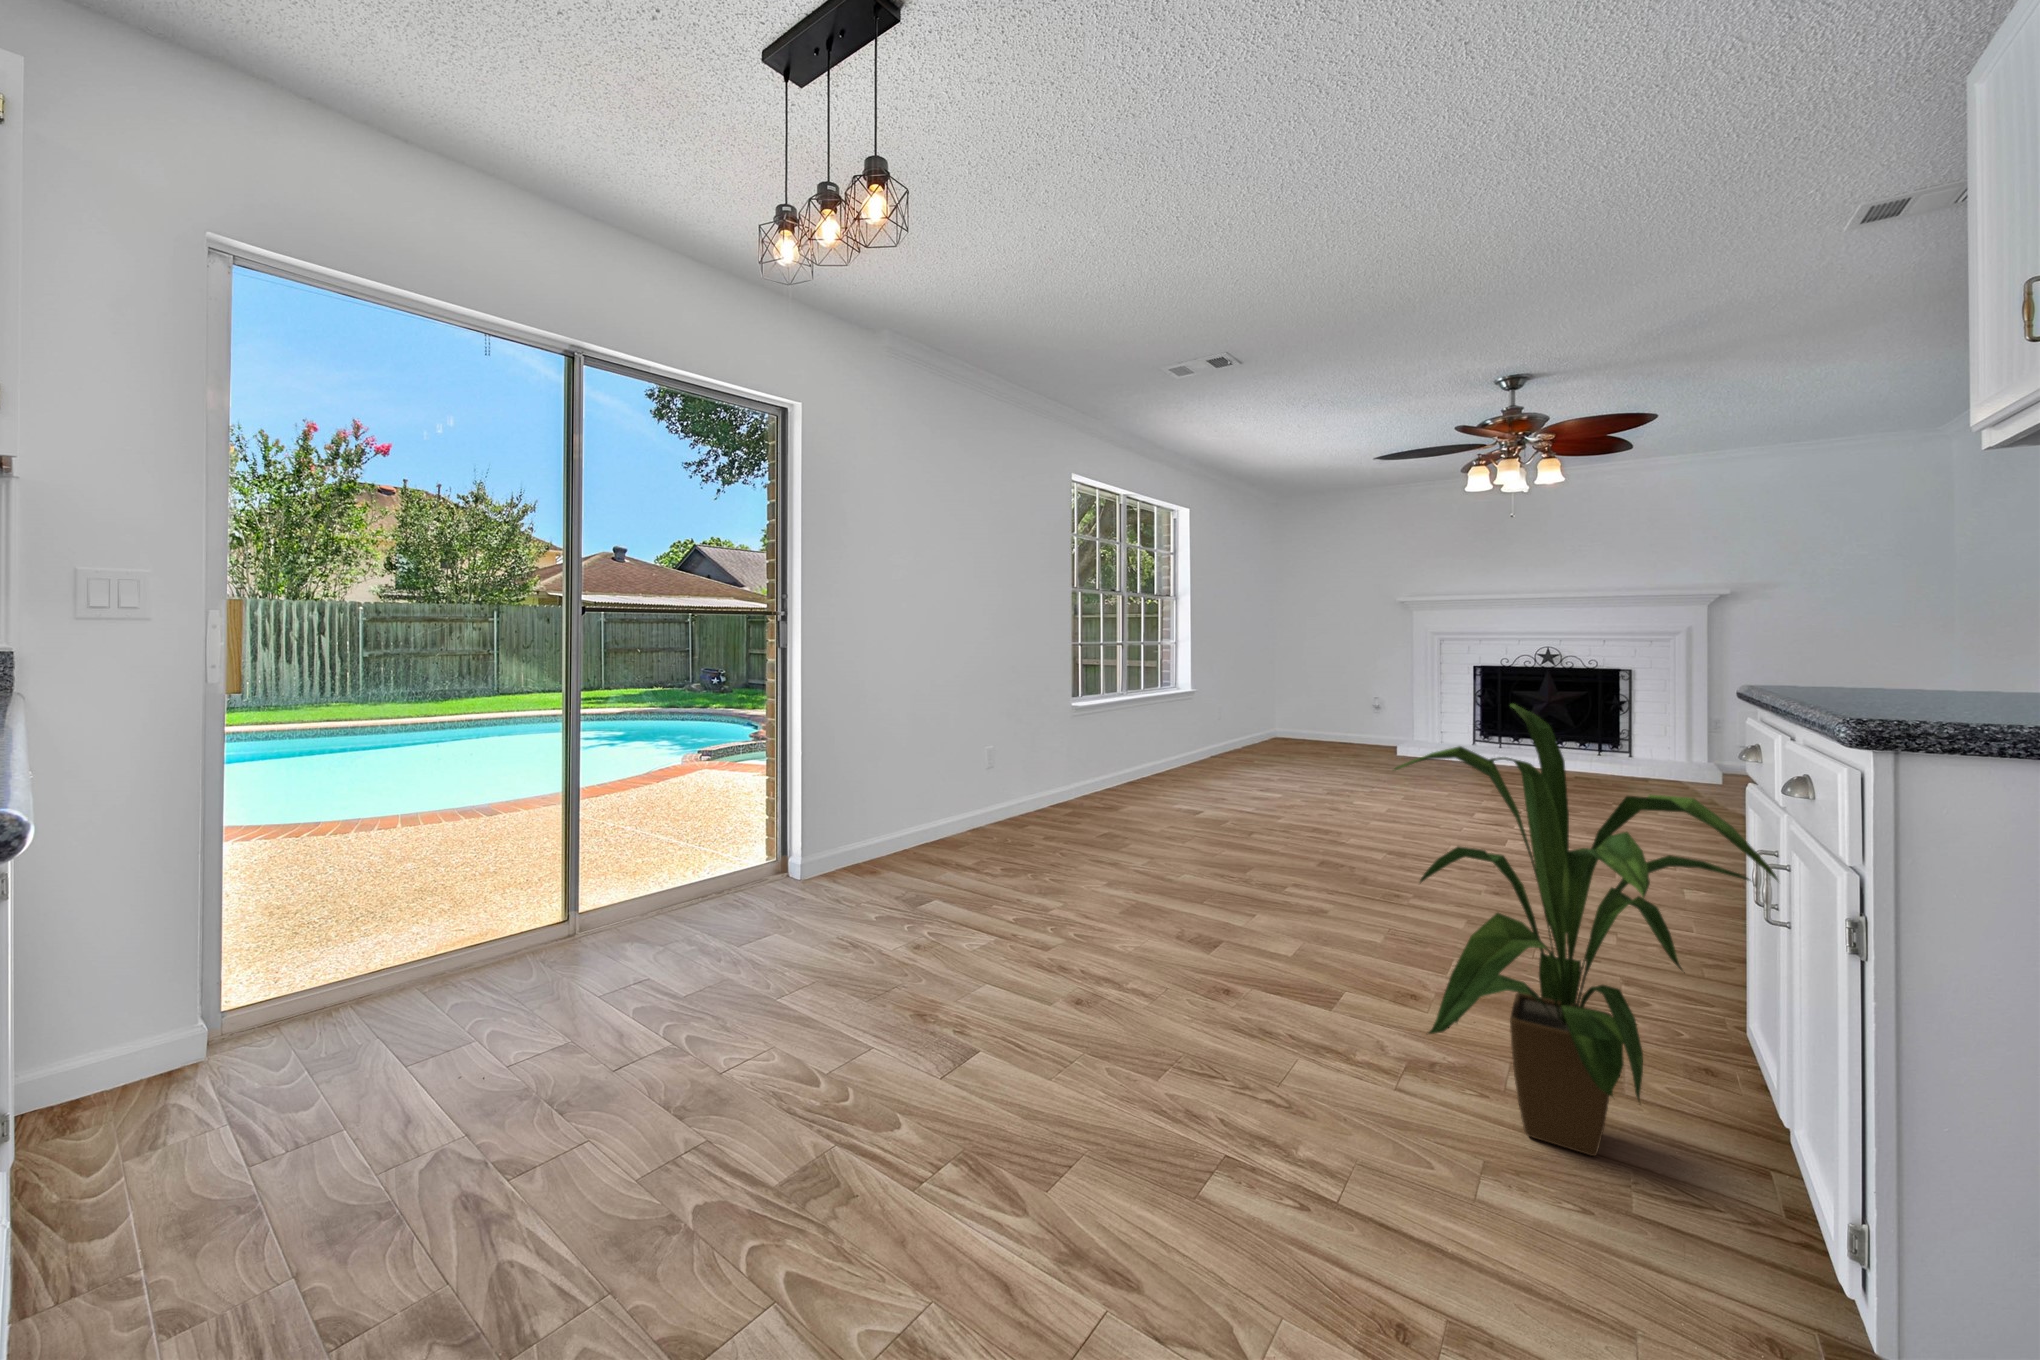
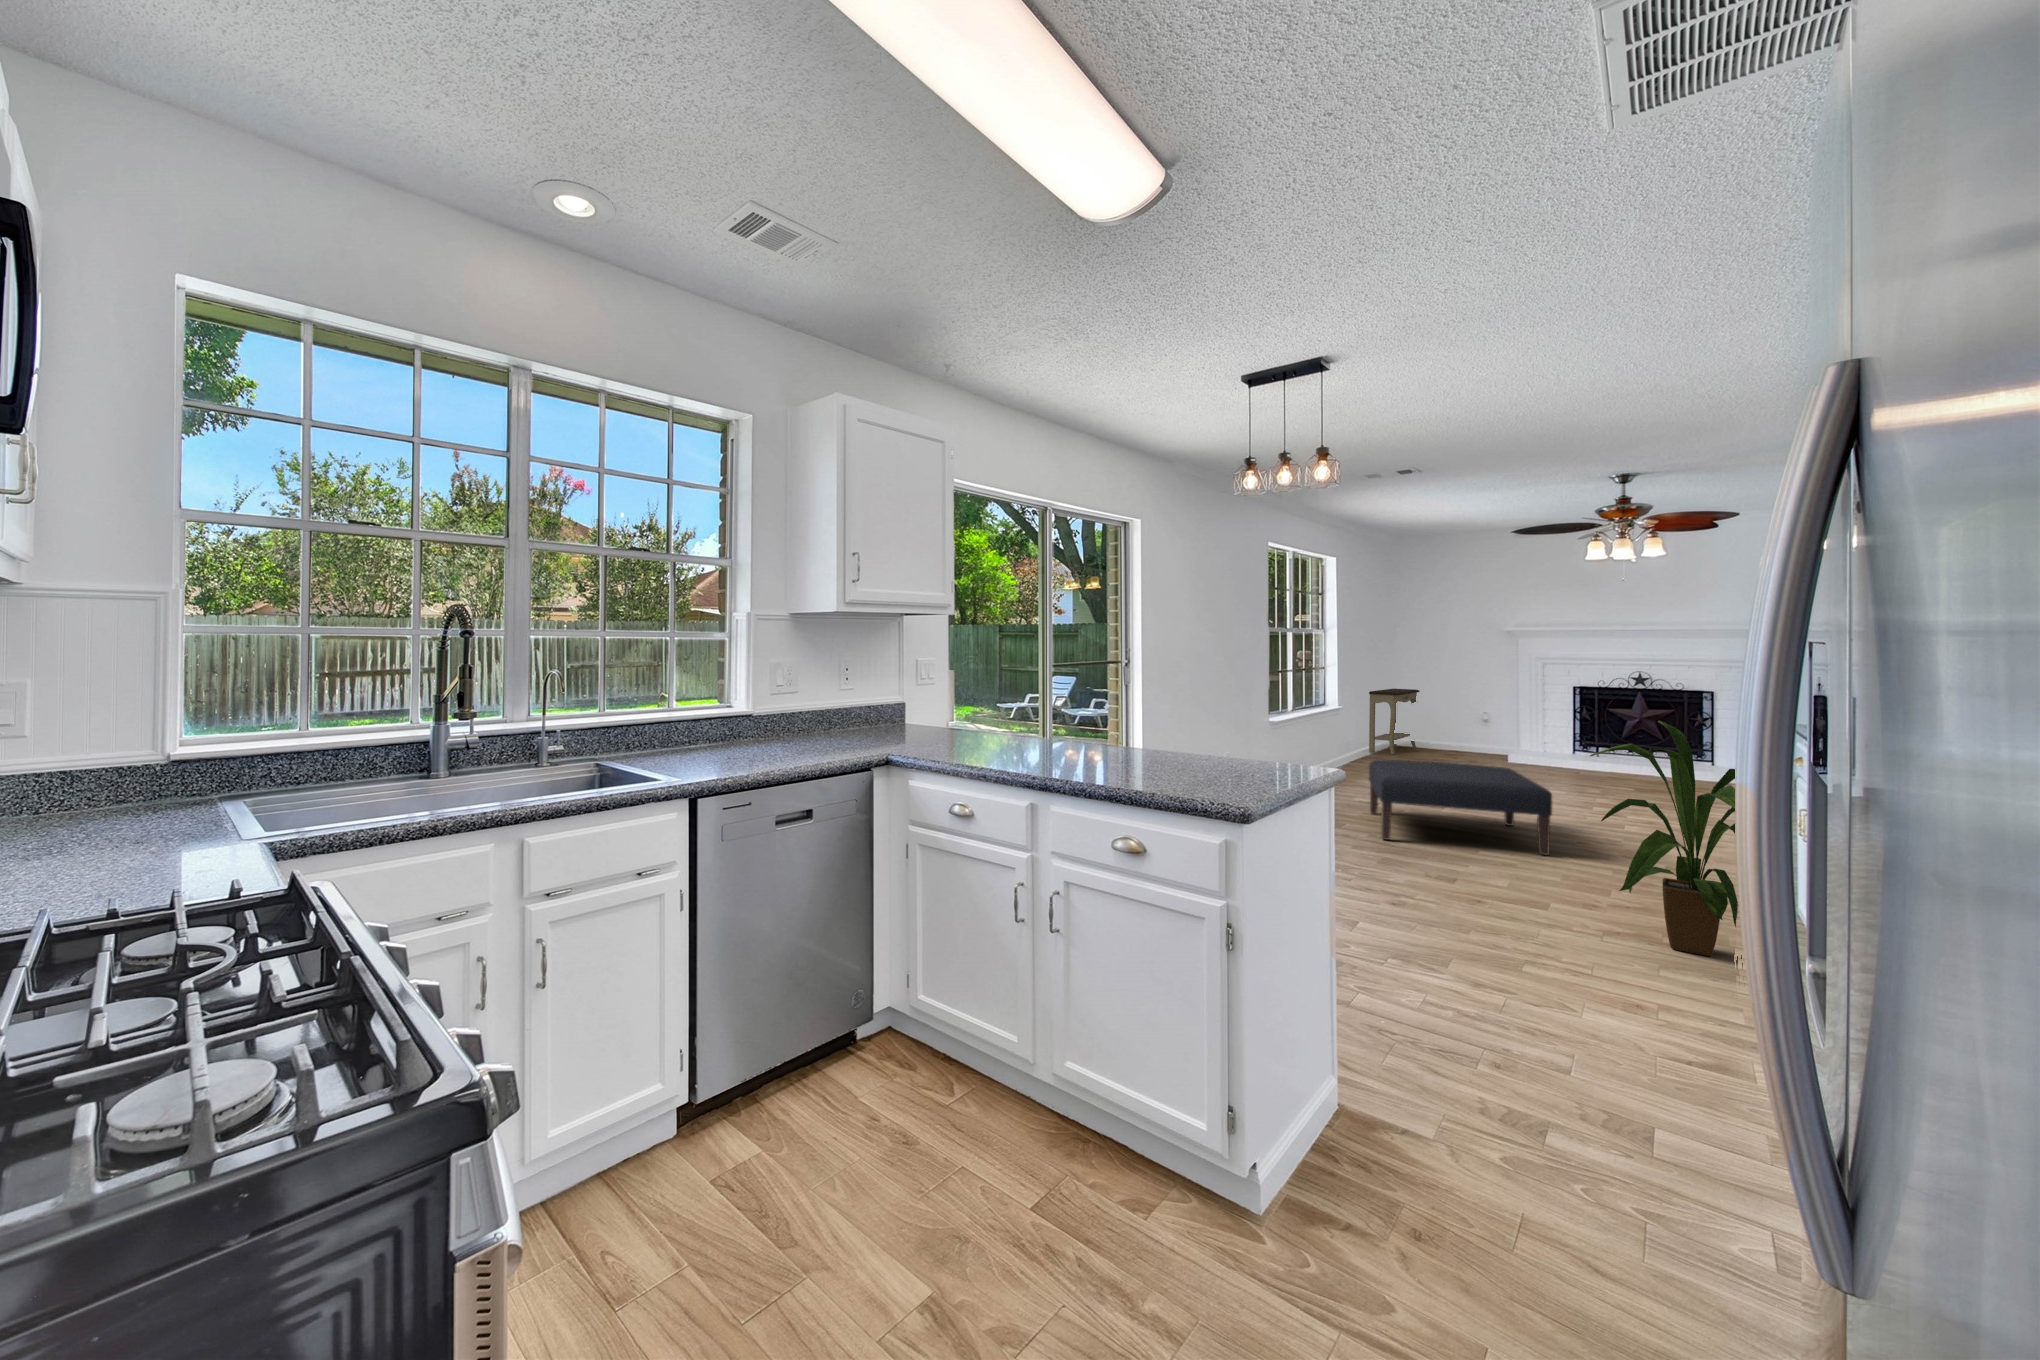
console table: none [1236,671,1301,751] -> present [1369,689,1420,755]
ottoman: none [1158,765,1392,908] -> present [1369,760,1552,855]

